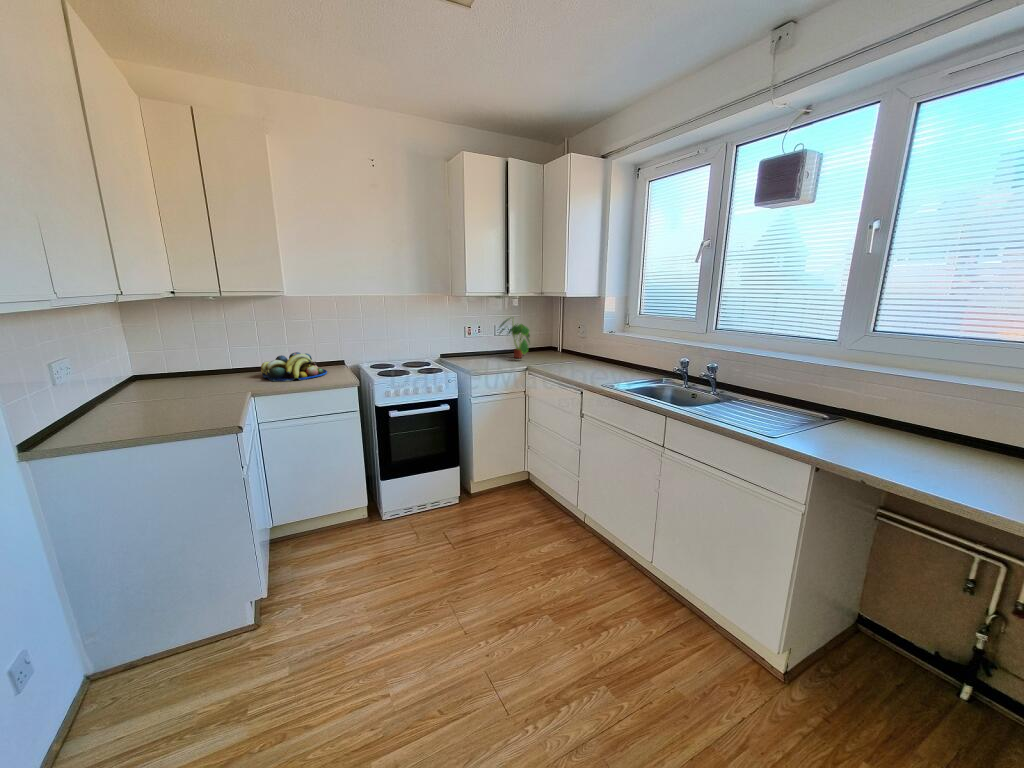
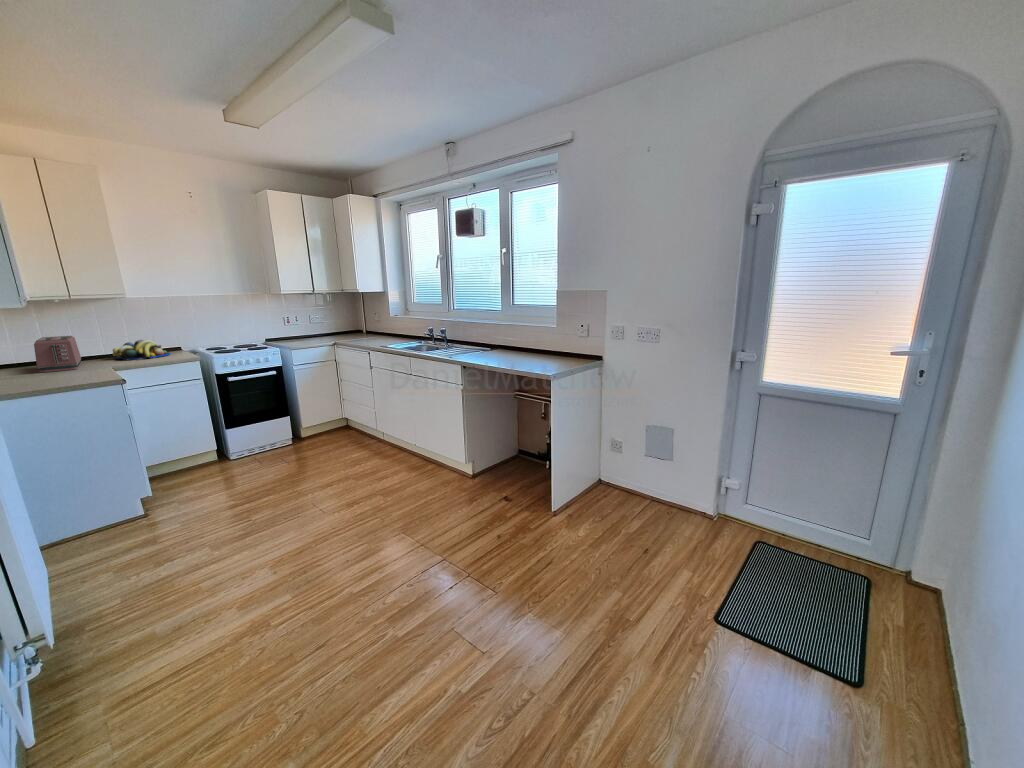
plant: present [500,319,530,358] -> none [310,307,338,338]
toaster: none [154,346,222,398] -> present [34,336,82,372]

